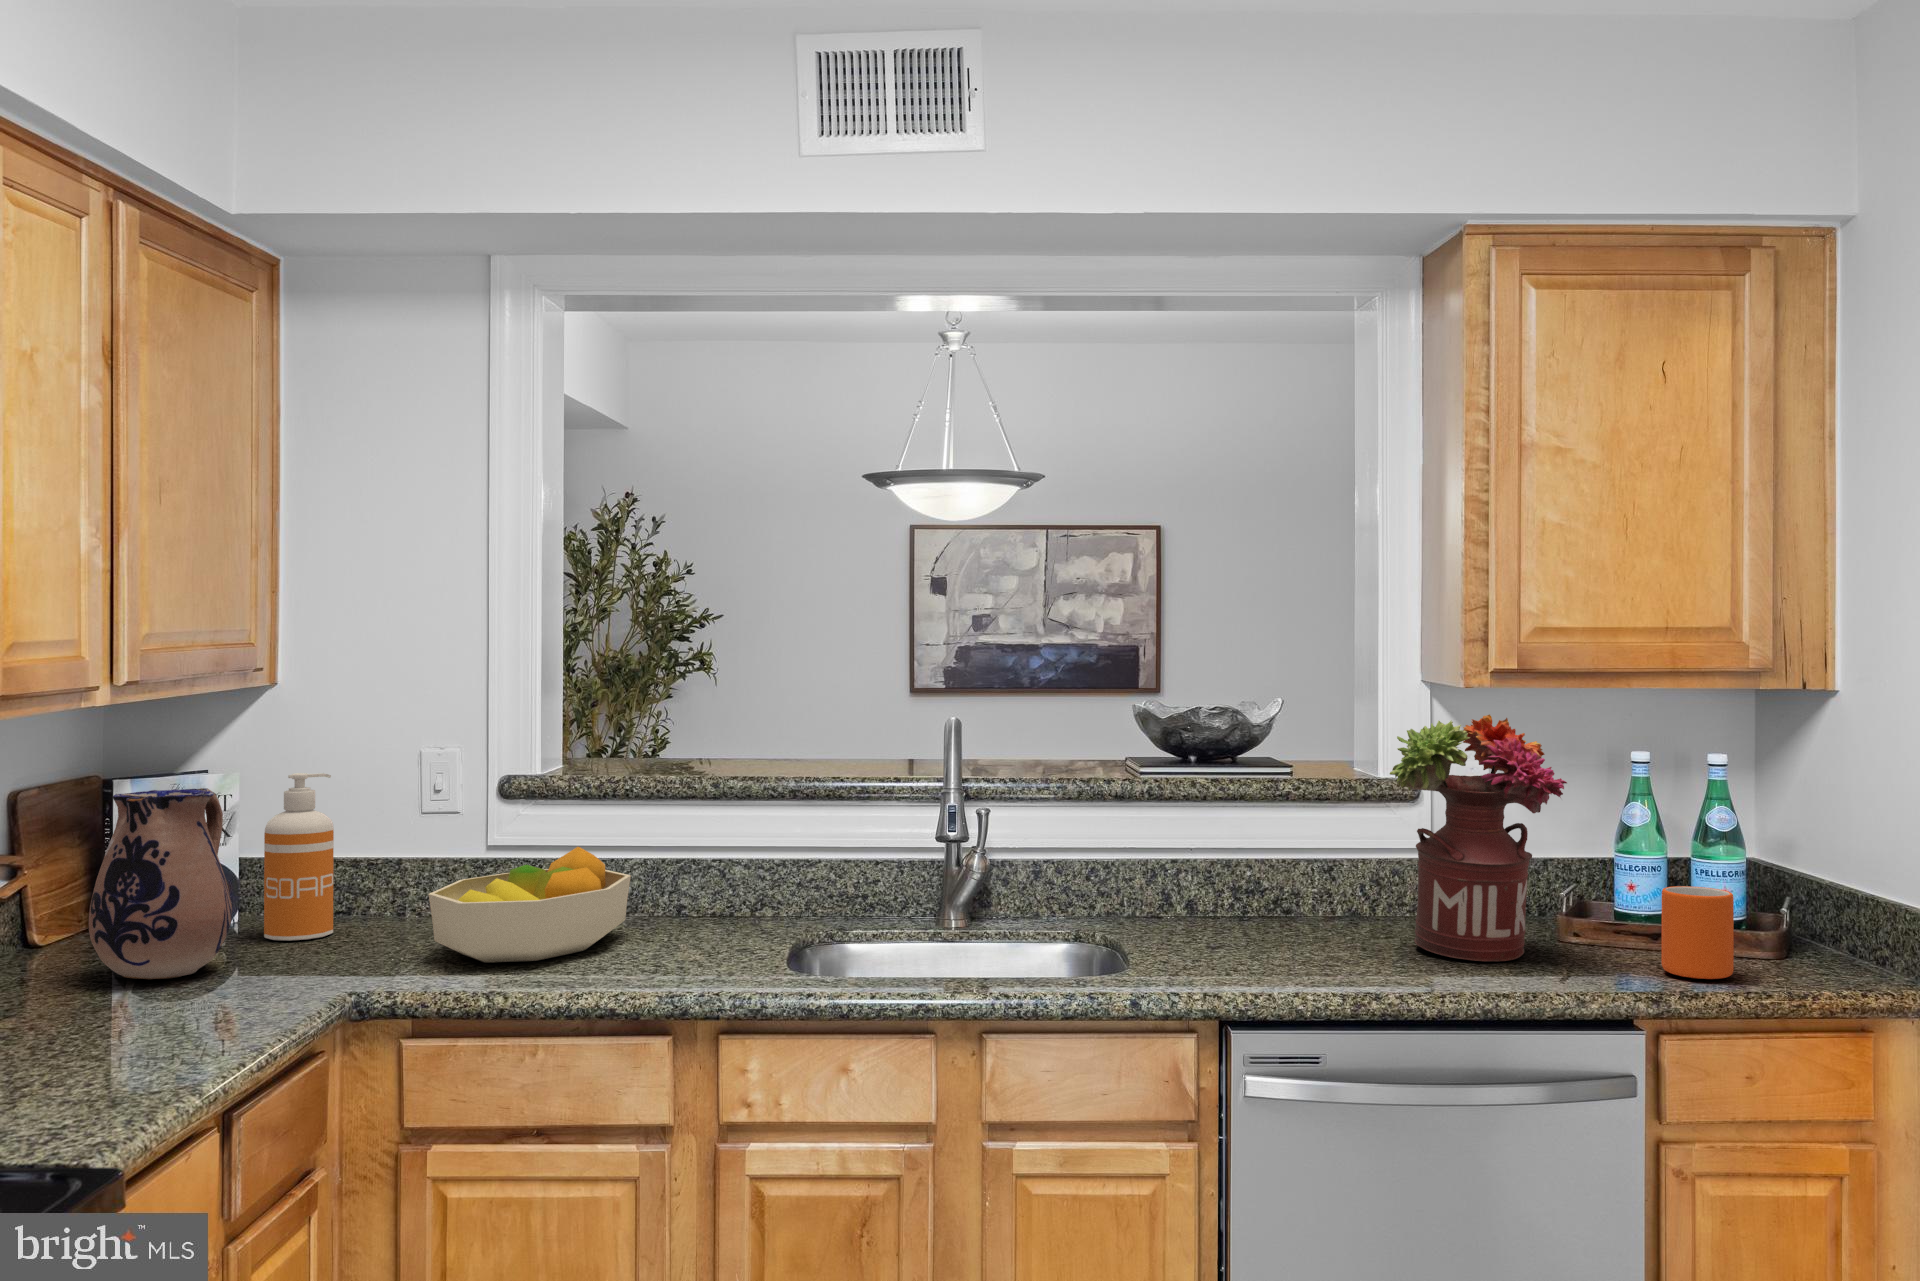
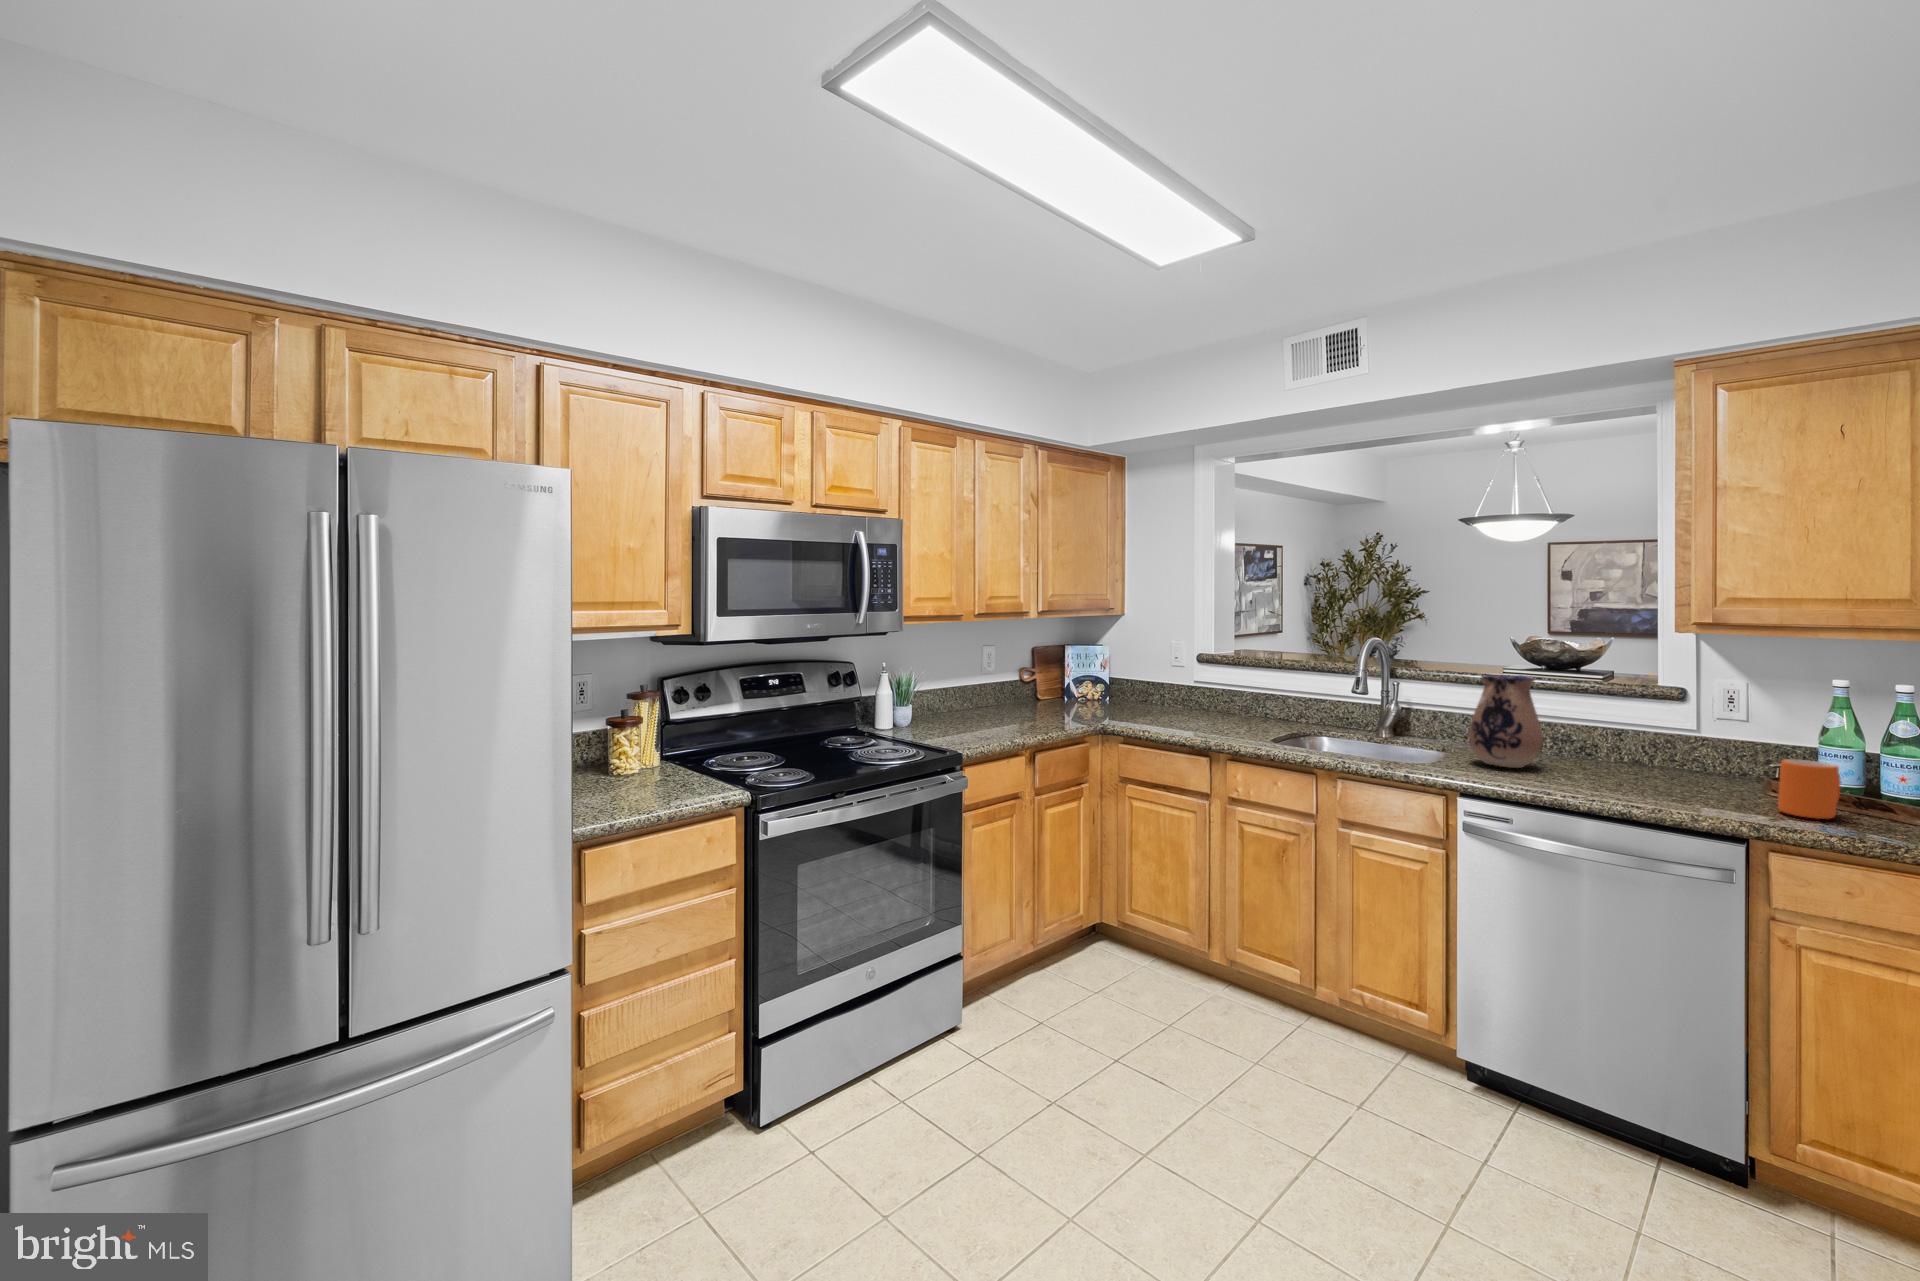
flower arrangement: present [1390,715,1567,961] -> none [1604,647,1732,791]
soap dispenser: present [264,773,334,941] -> none [1108,648,1133,709]
ceramic pitcher: present [88,788,232,979] -> present [1469,675,1543,768]
fruit bowl: present [428,847,631,963] -> none [1148,684,1233,724]

